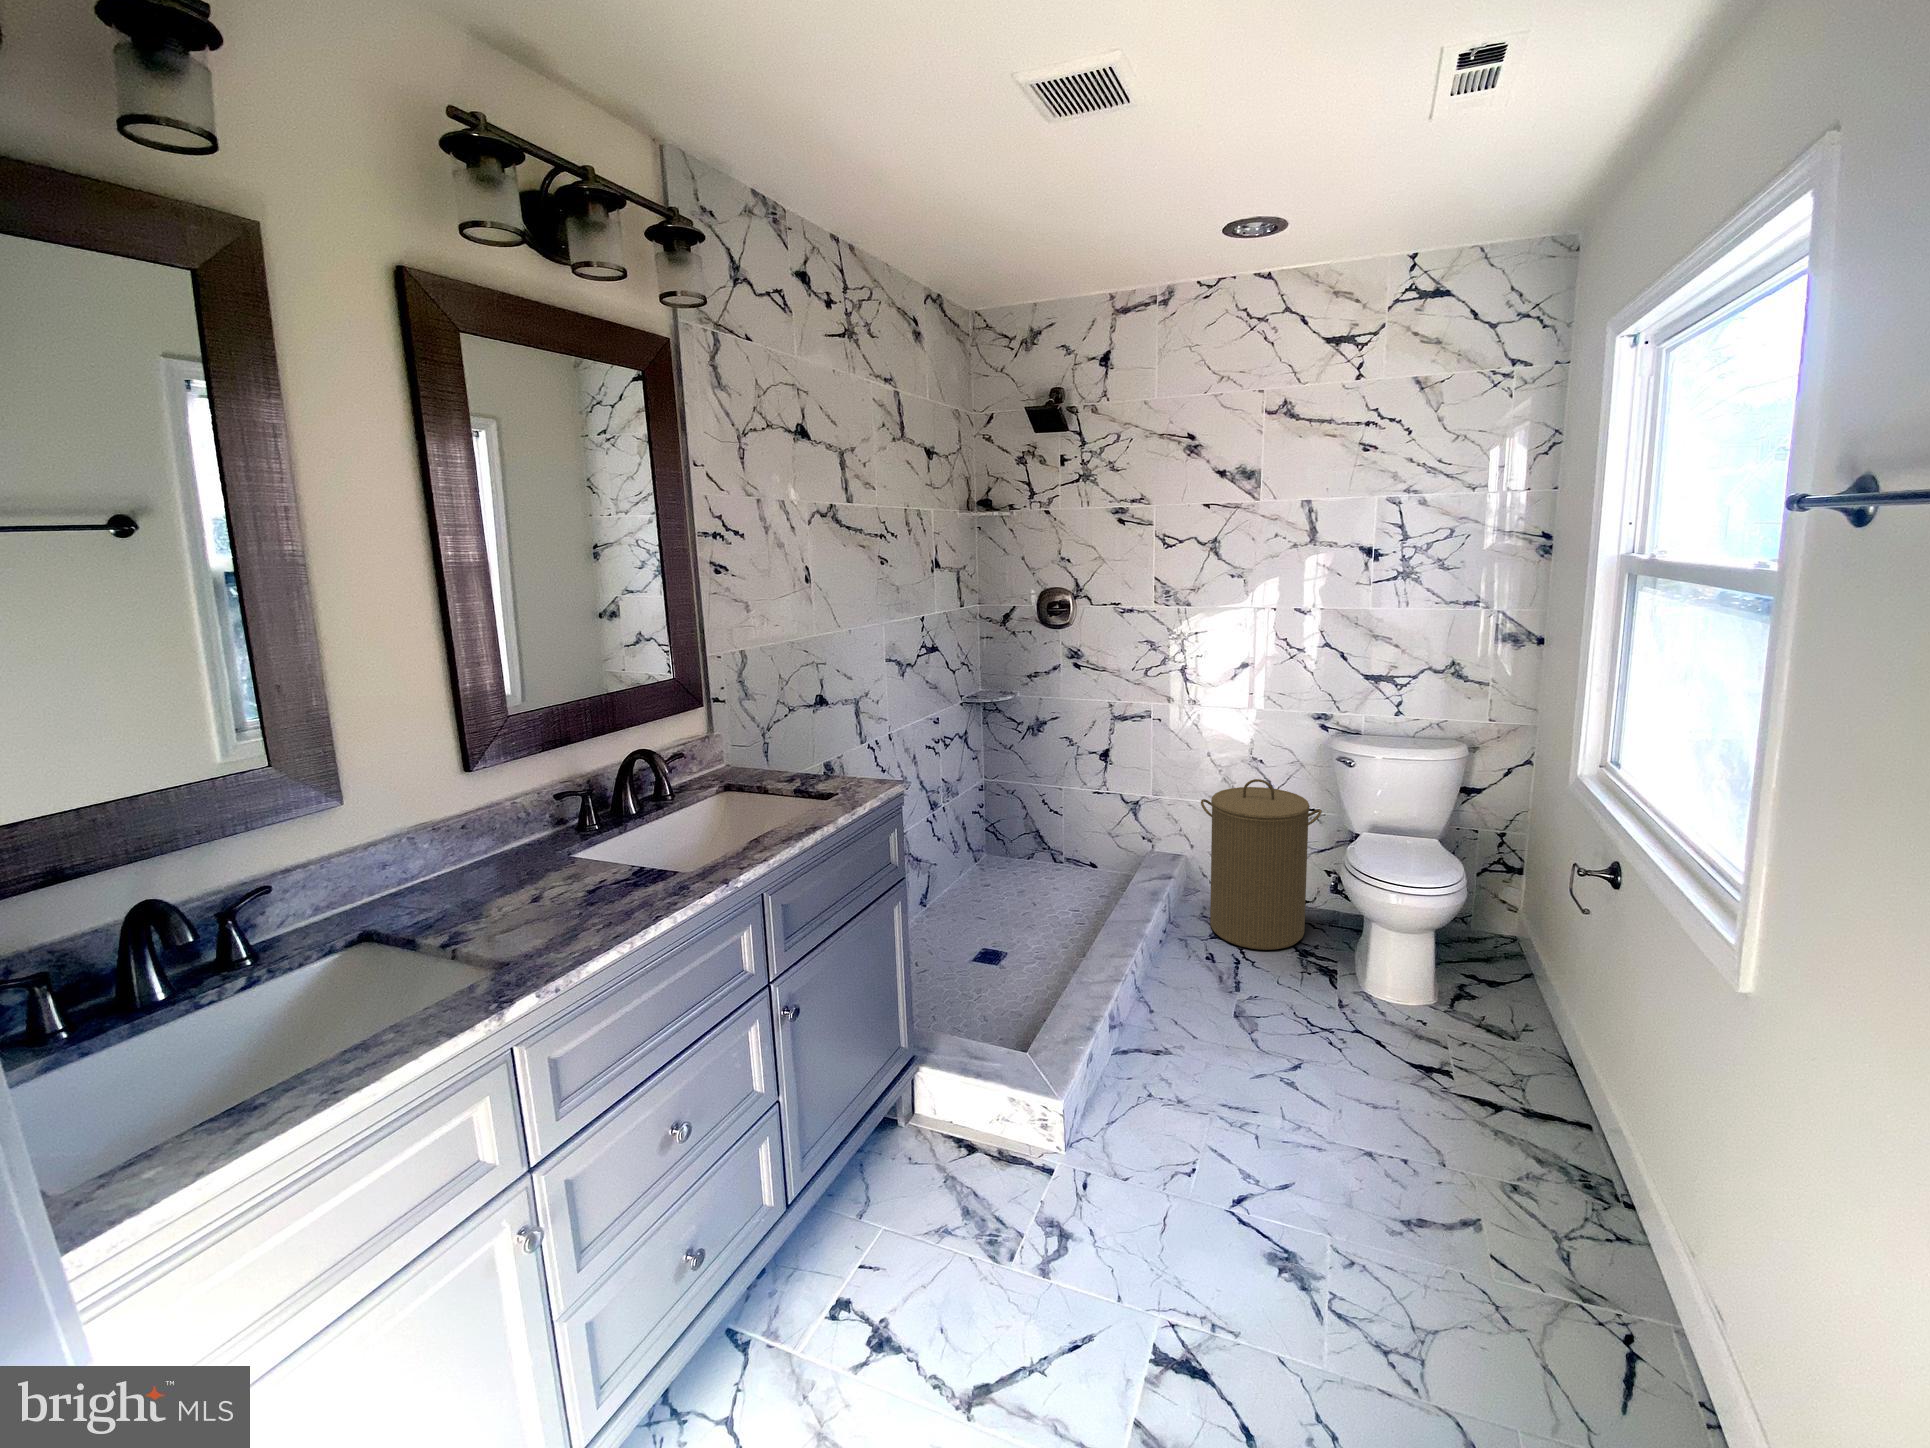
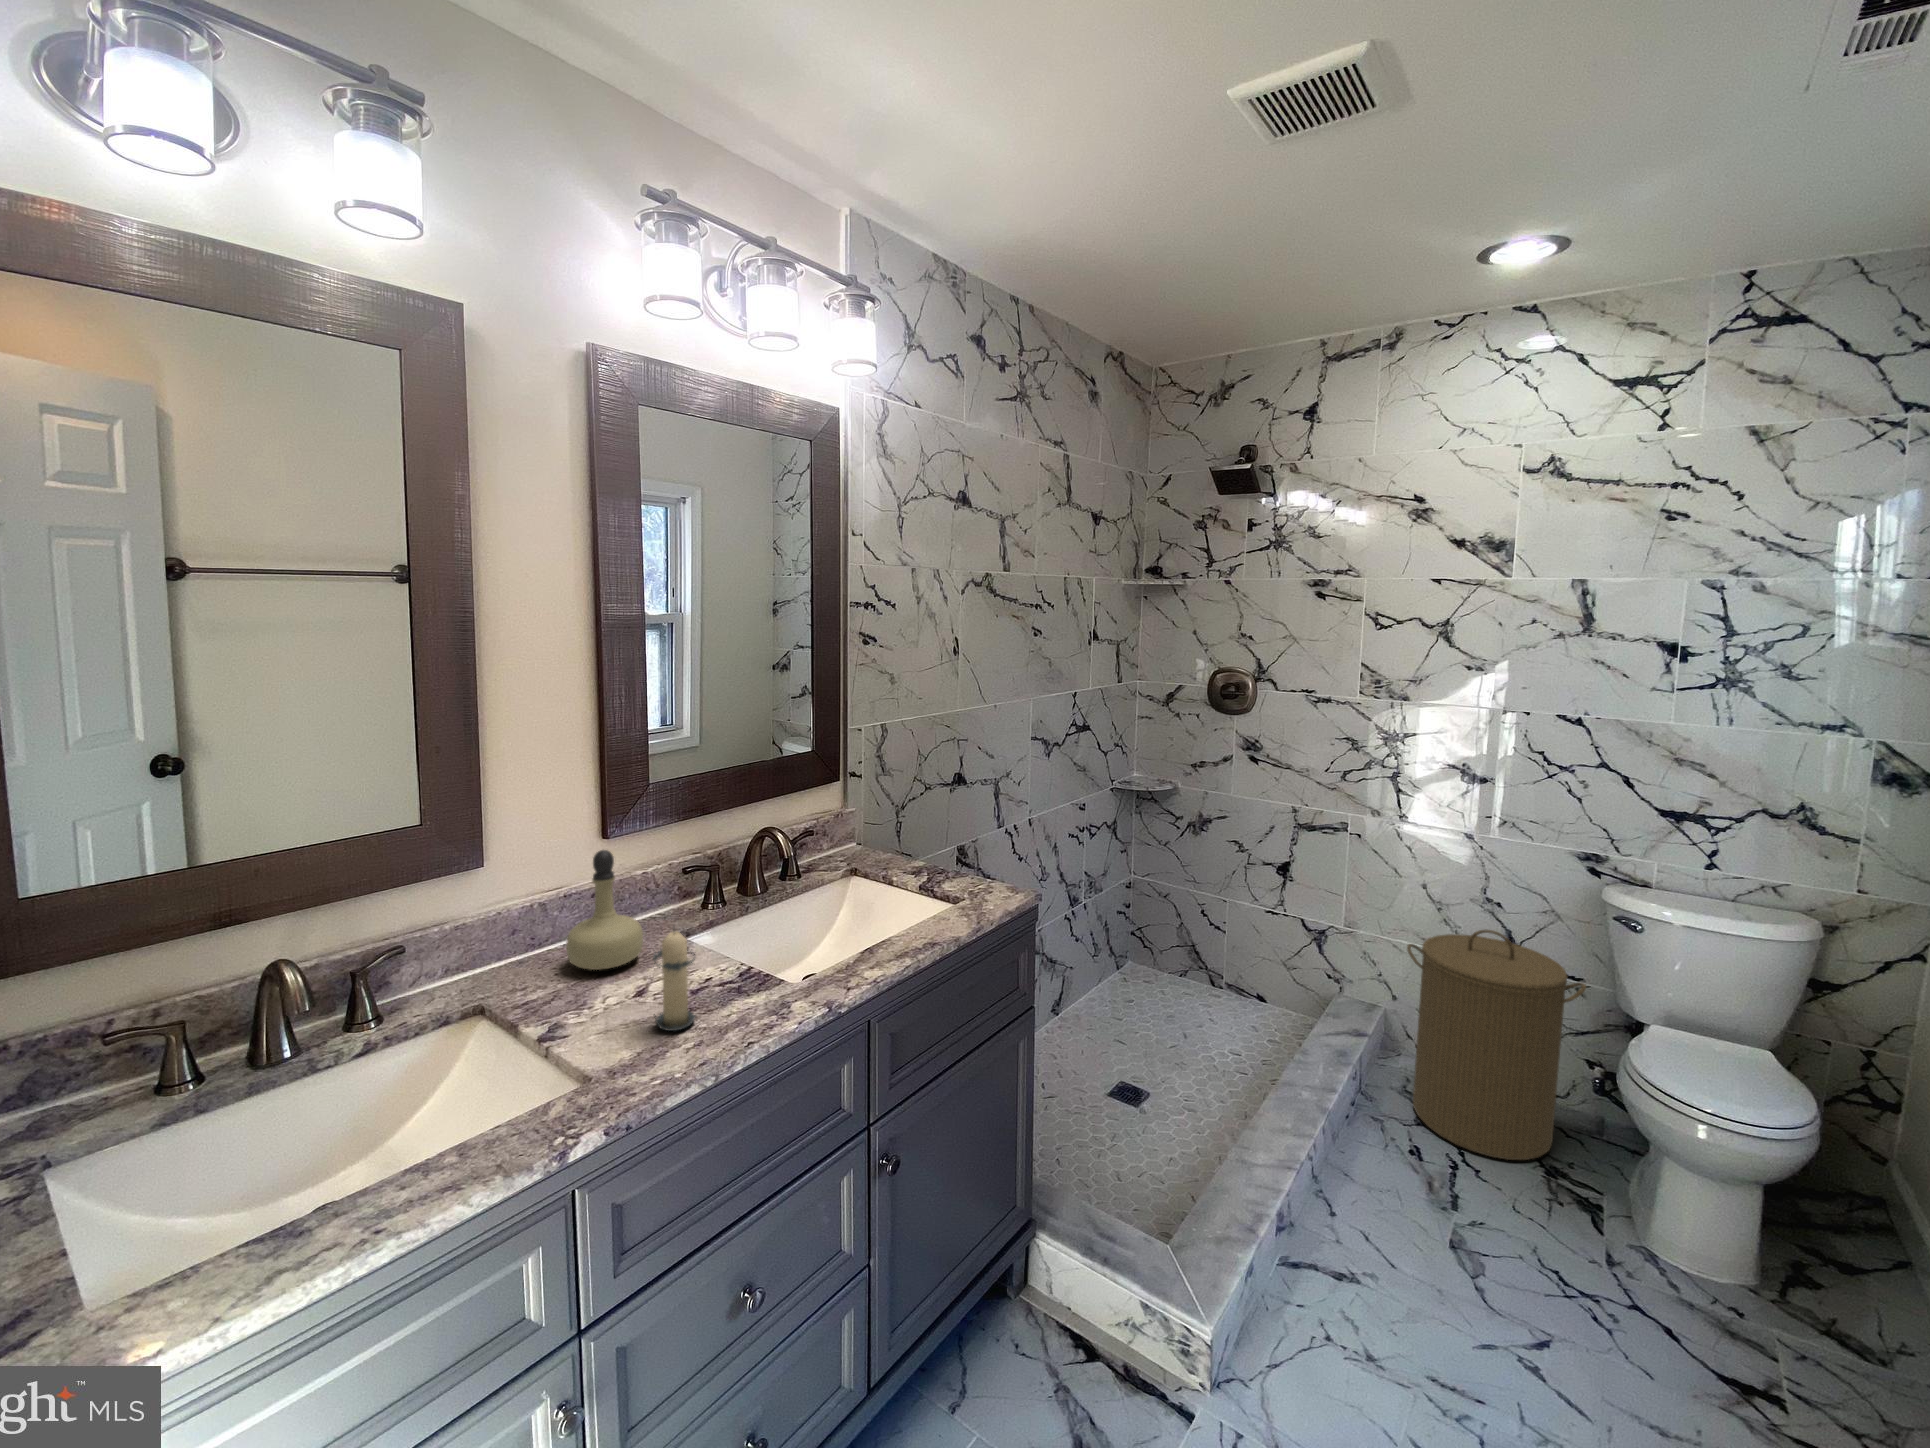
perfume bottle: none [442,774,525,889] -> present [566,850,643,970]
candle: none [545,825,602,923] -> present [653,929,695,1031]

